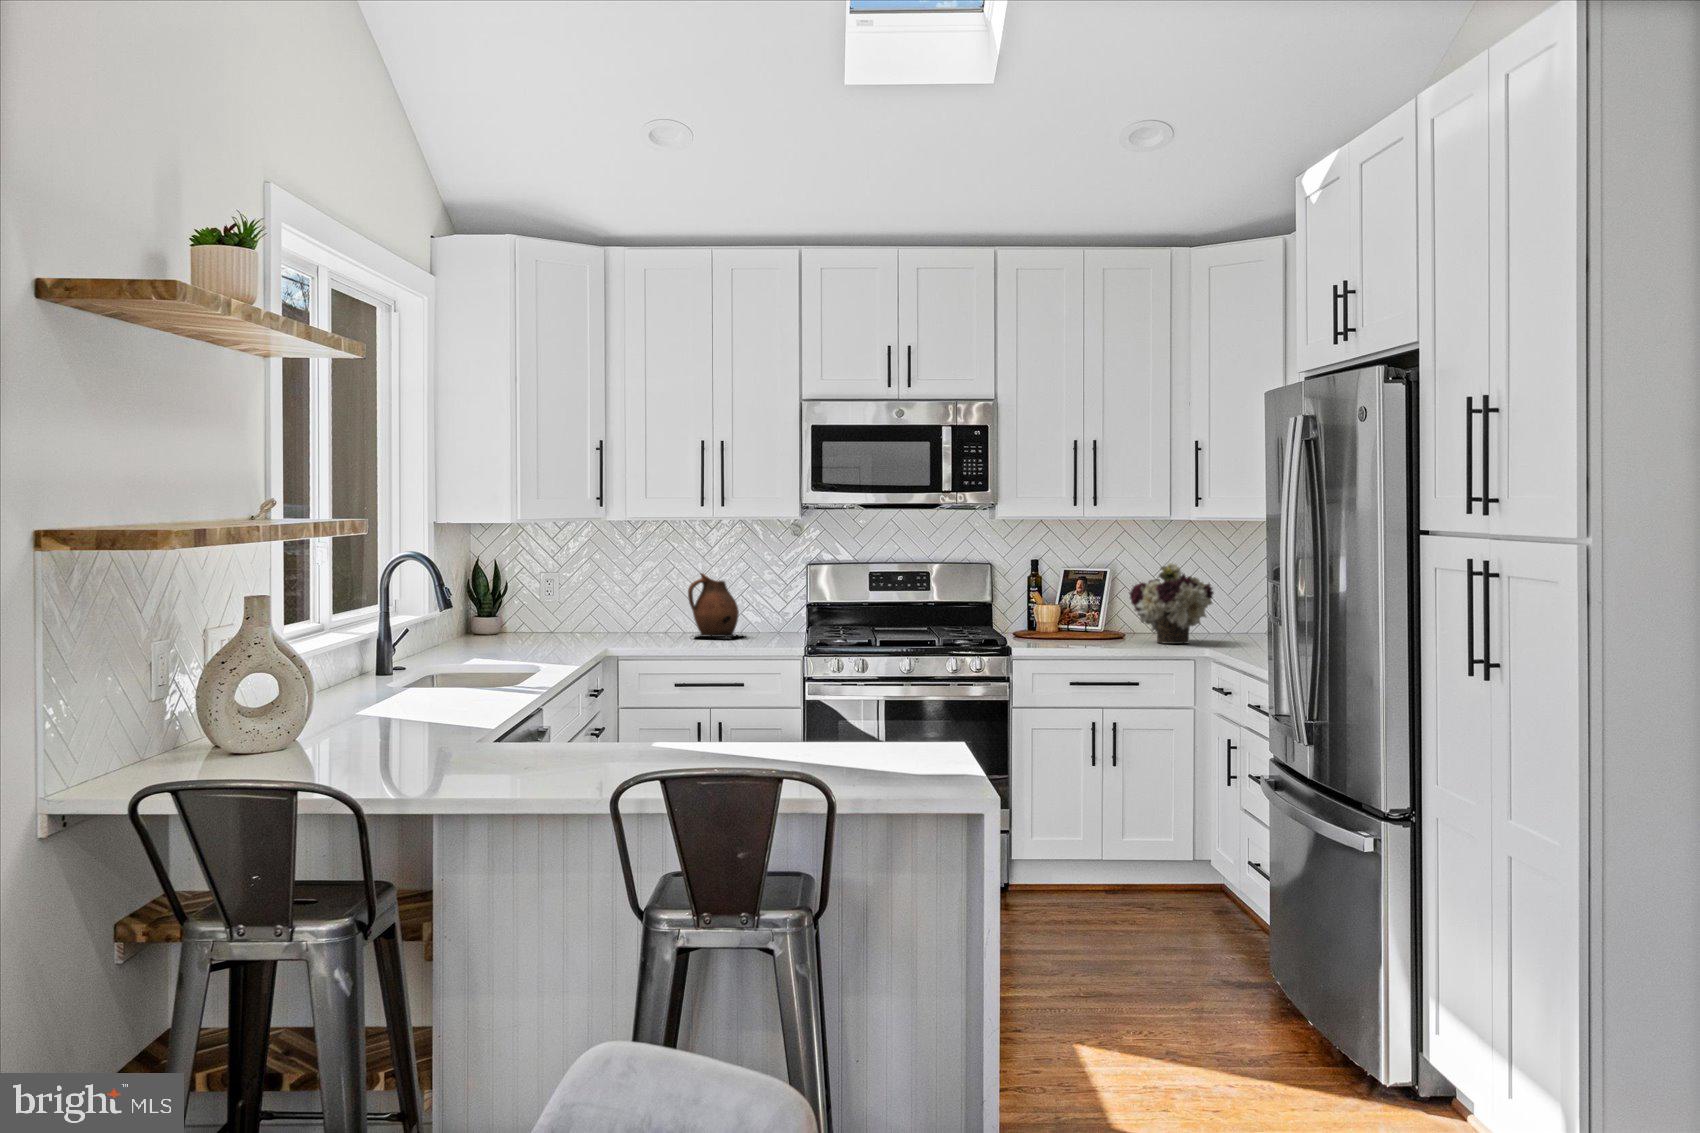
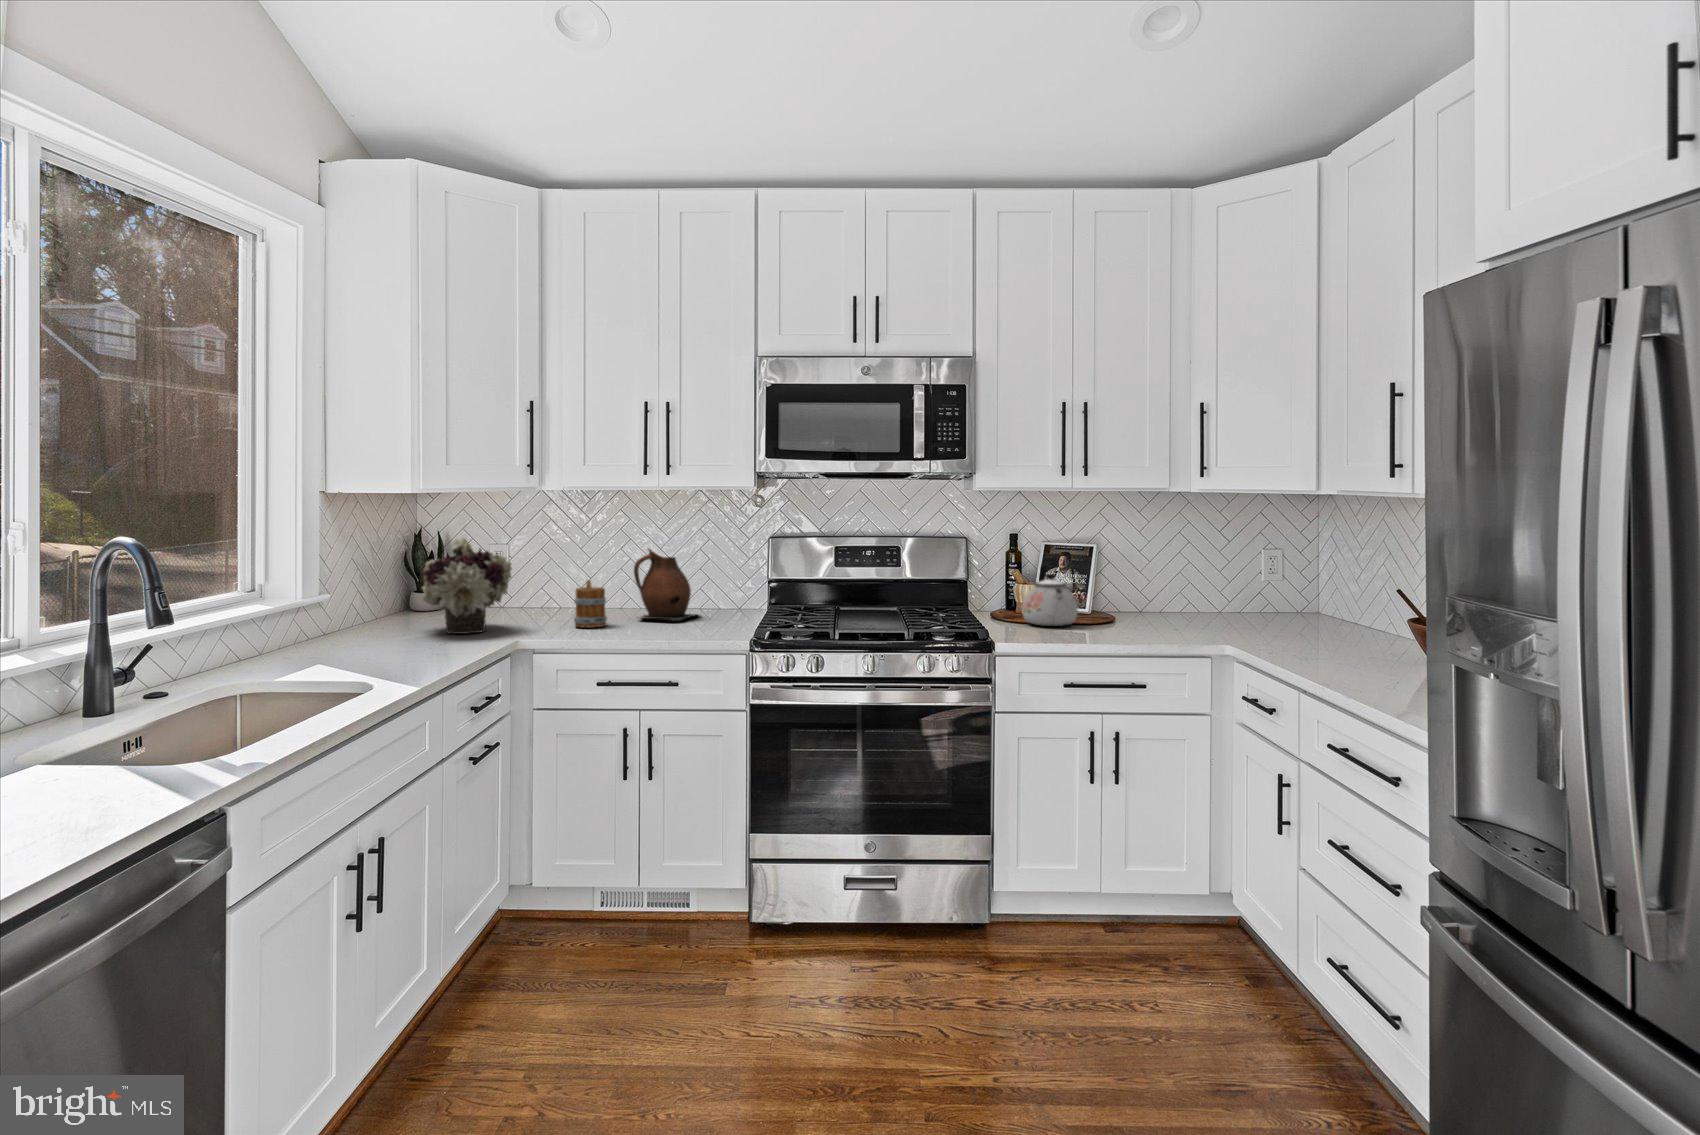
flower arrangement: present [1129,563,1214,644] -> present [420,537,512,634]
kettle: none [1041,584,1091,641] -> present [1022,562,1078,626]
mug: none [640,601,669,642] -> present [574,580,607,627]

